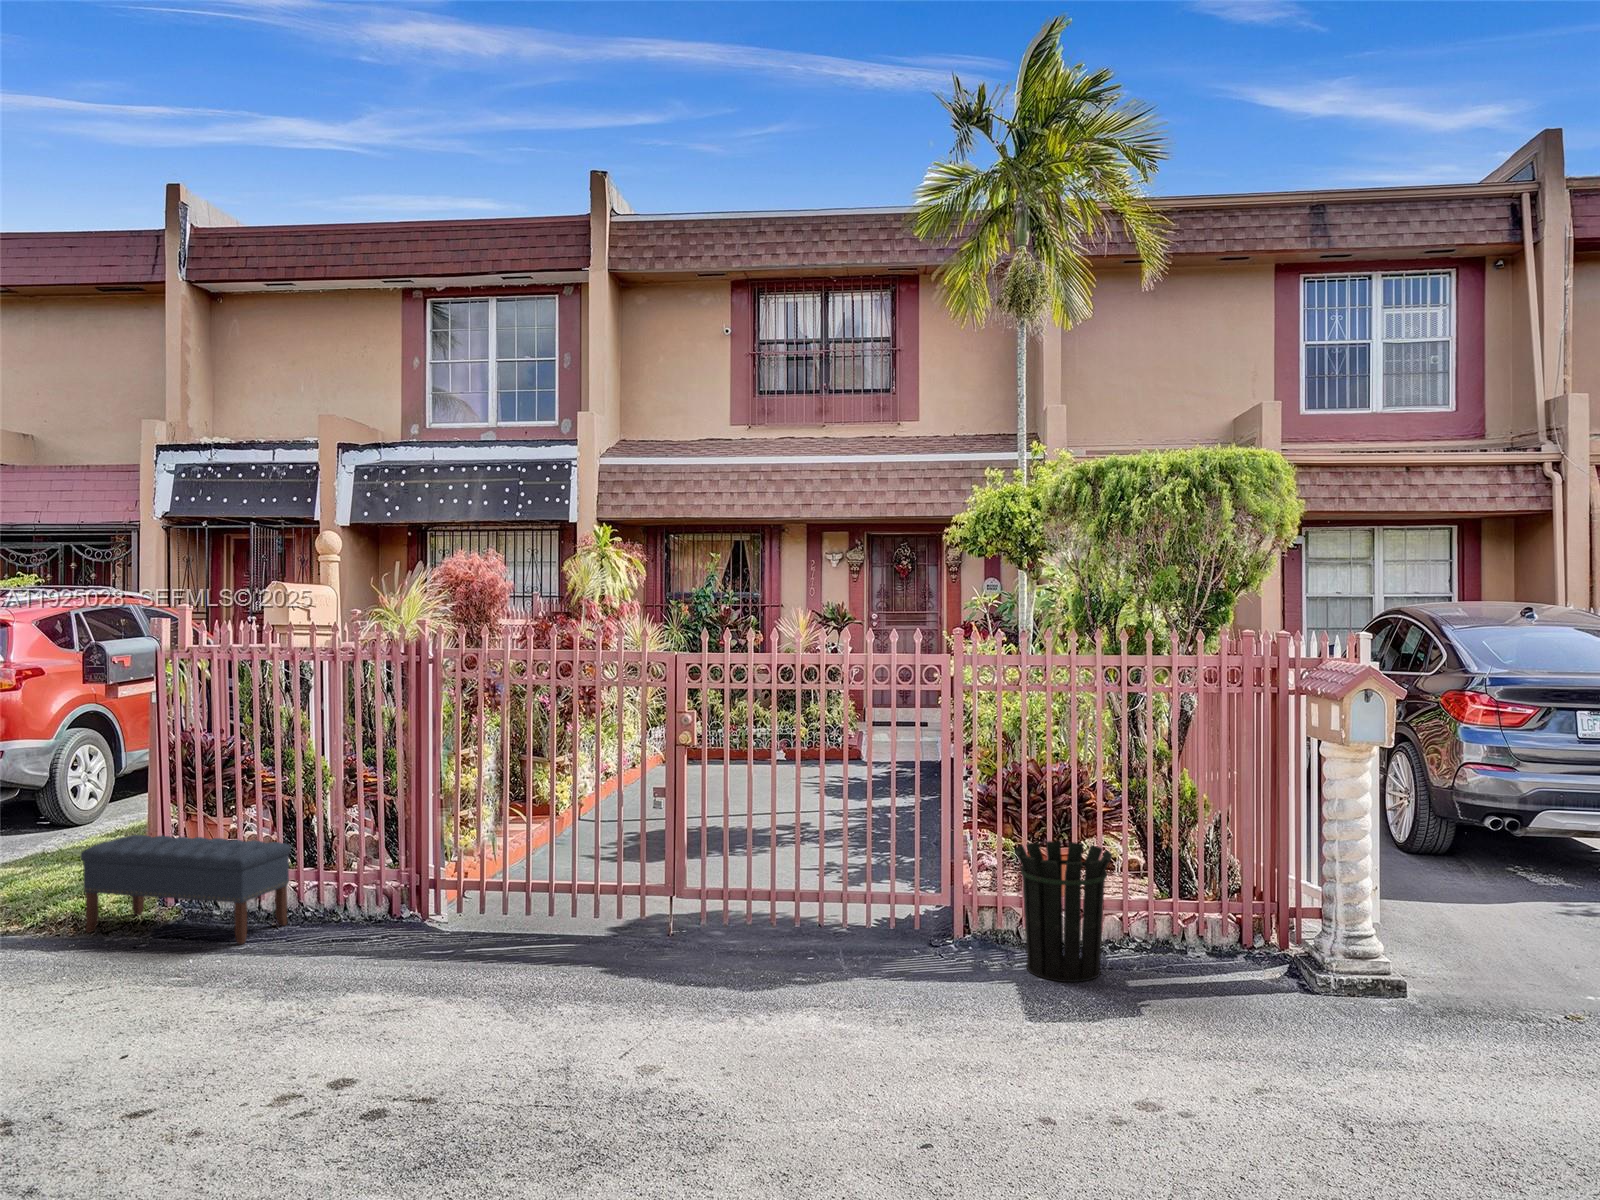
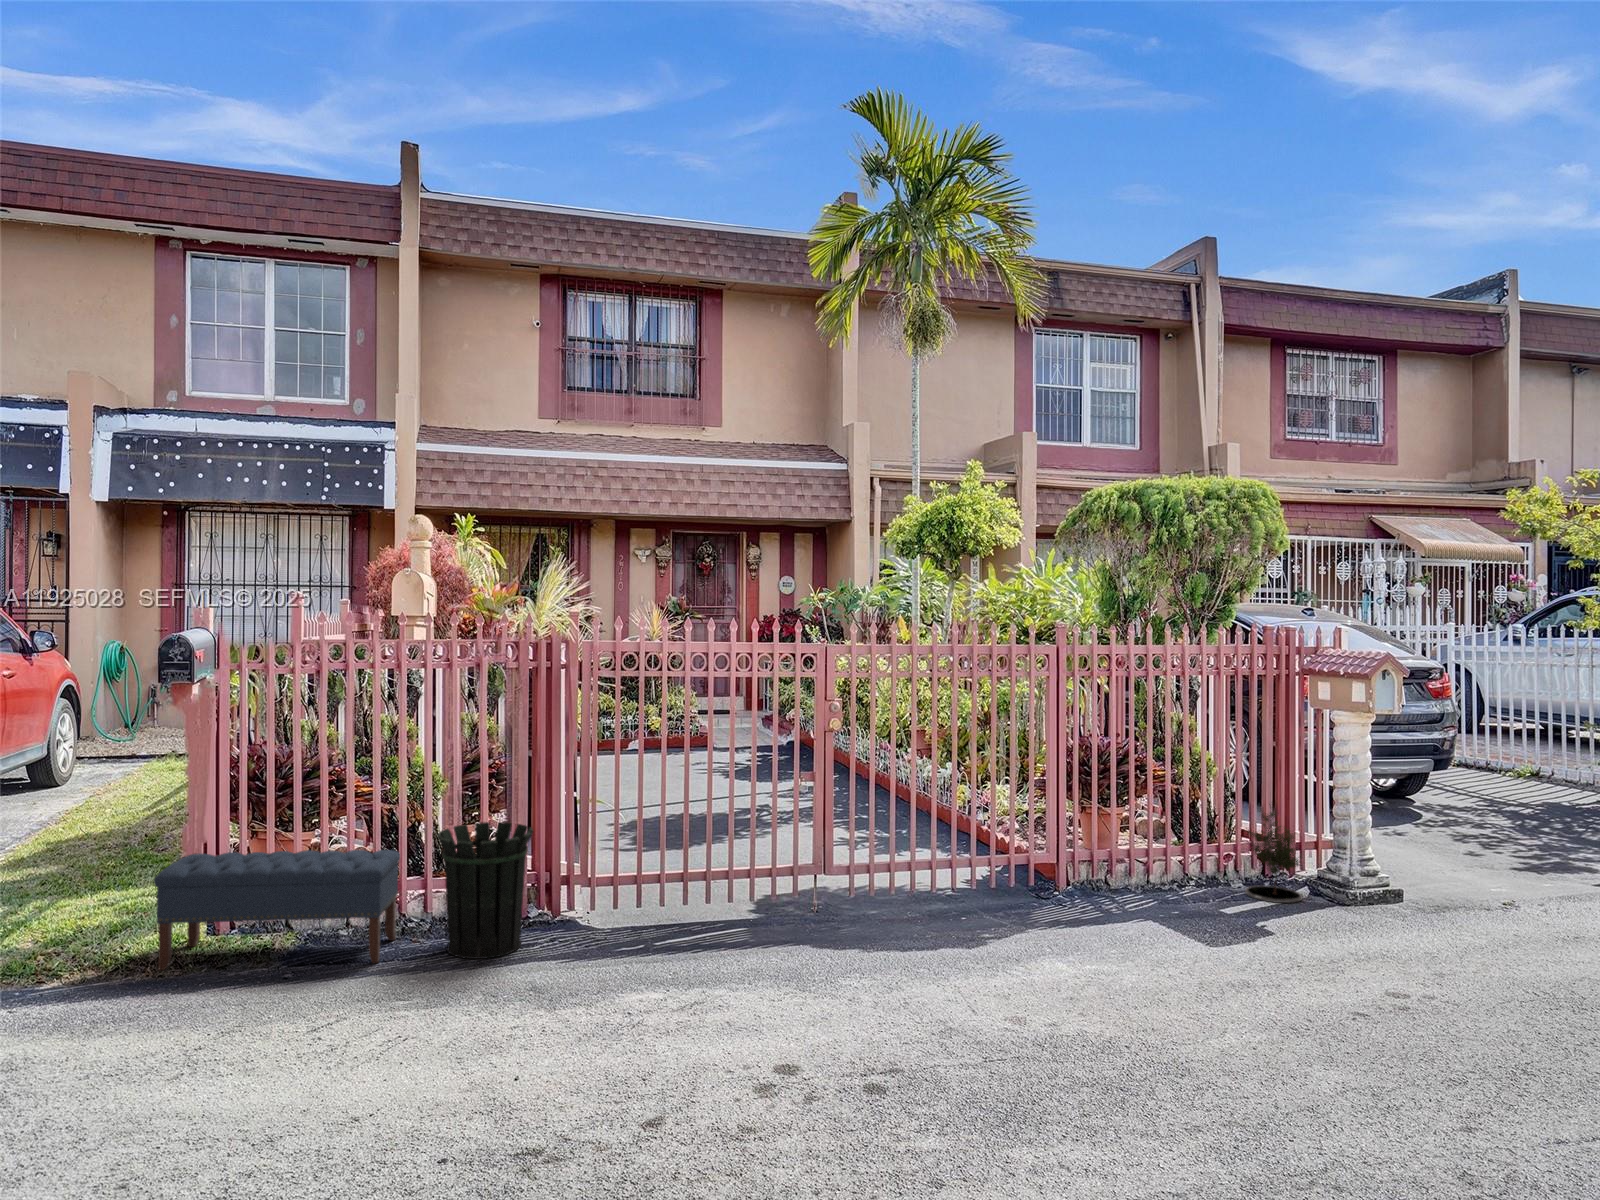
waste bin: present [1015,841,1112,982] -> present [437,822,533,959]
potted tree: none [1196,852,1273,981] -> present [1245,804,1303,903]

